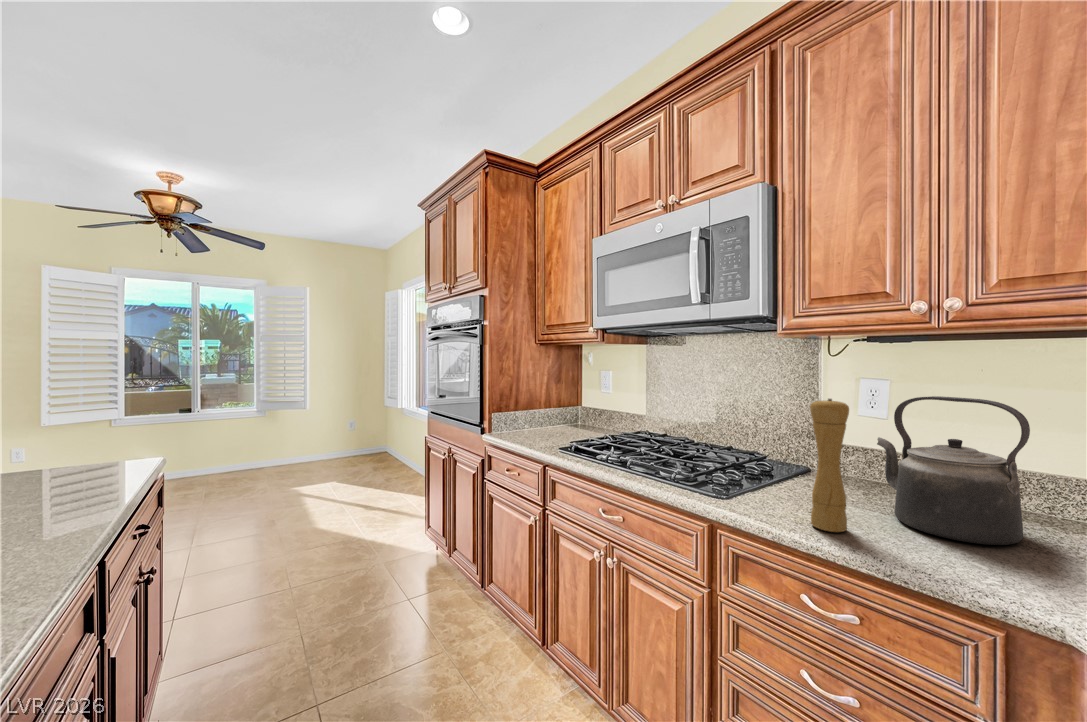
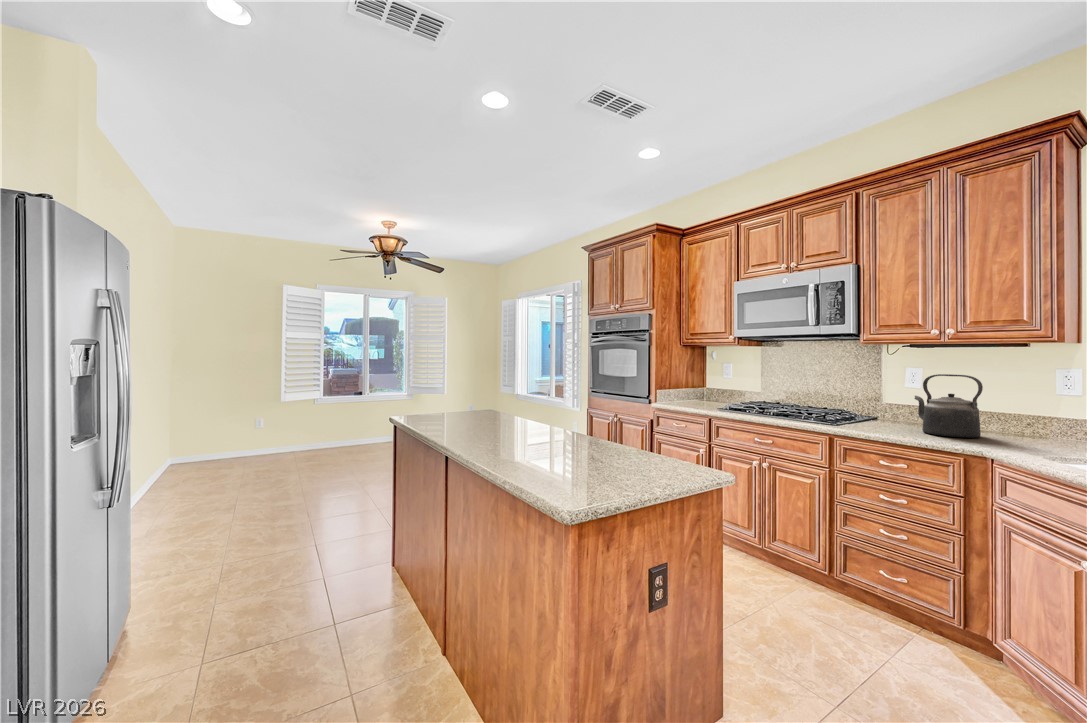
pepper mill: present [810,399,849,532] -> none [881,374,901,434]

